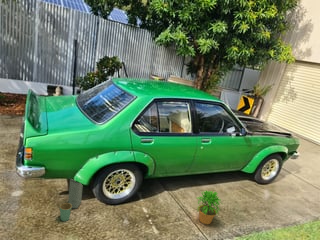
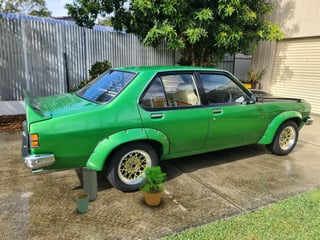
potted plant: present [197,191,221,224] -> present [140,166,165,206]

